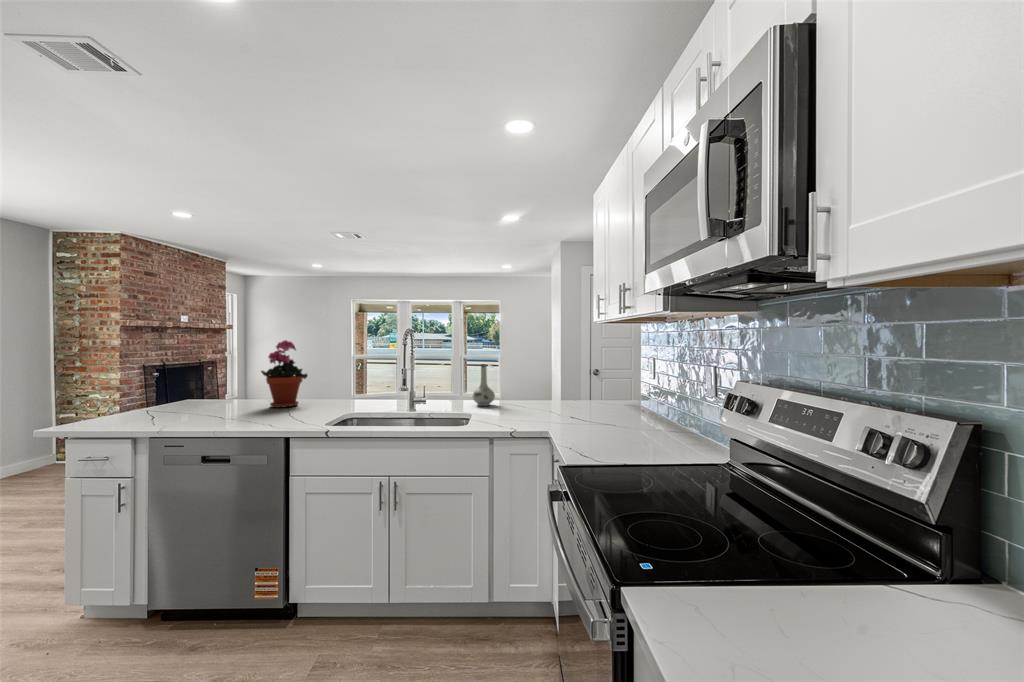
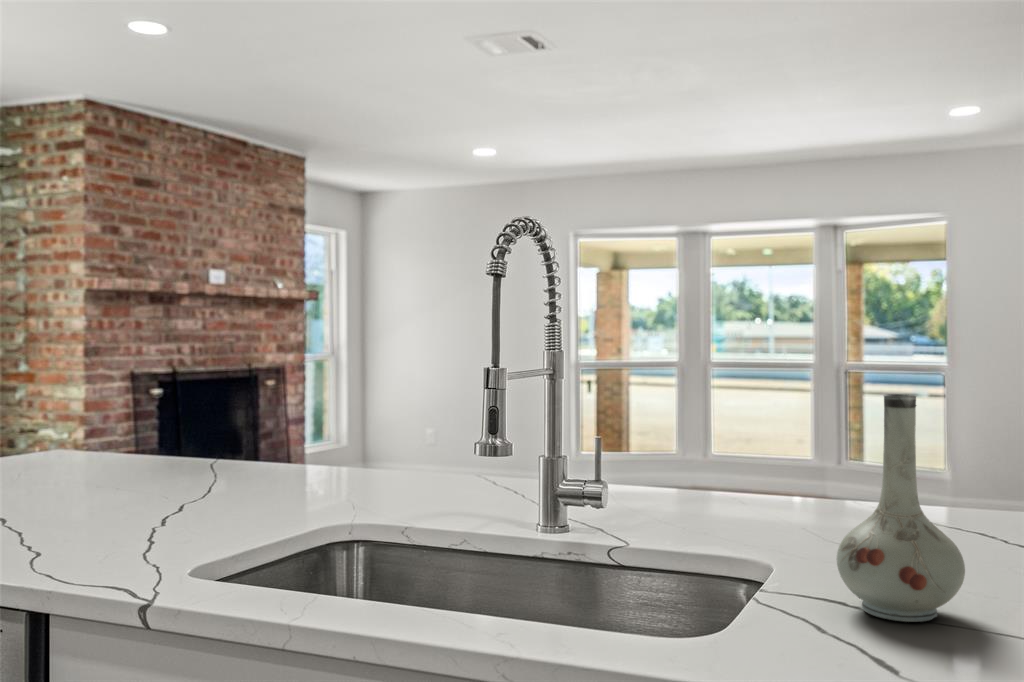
potted plant: present [261,340,307,408] -> none [61,288,219,527]

